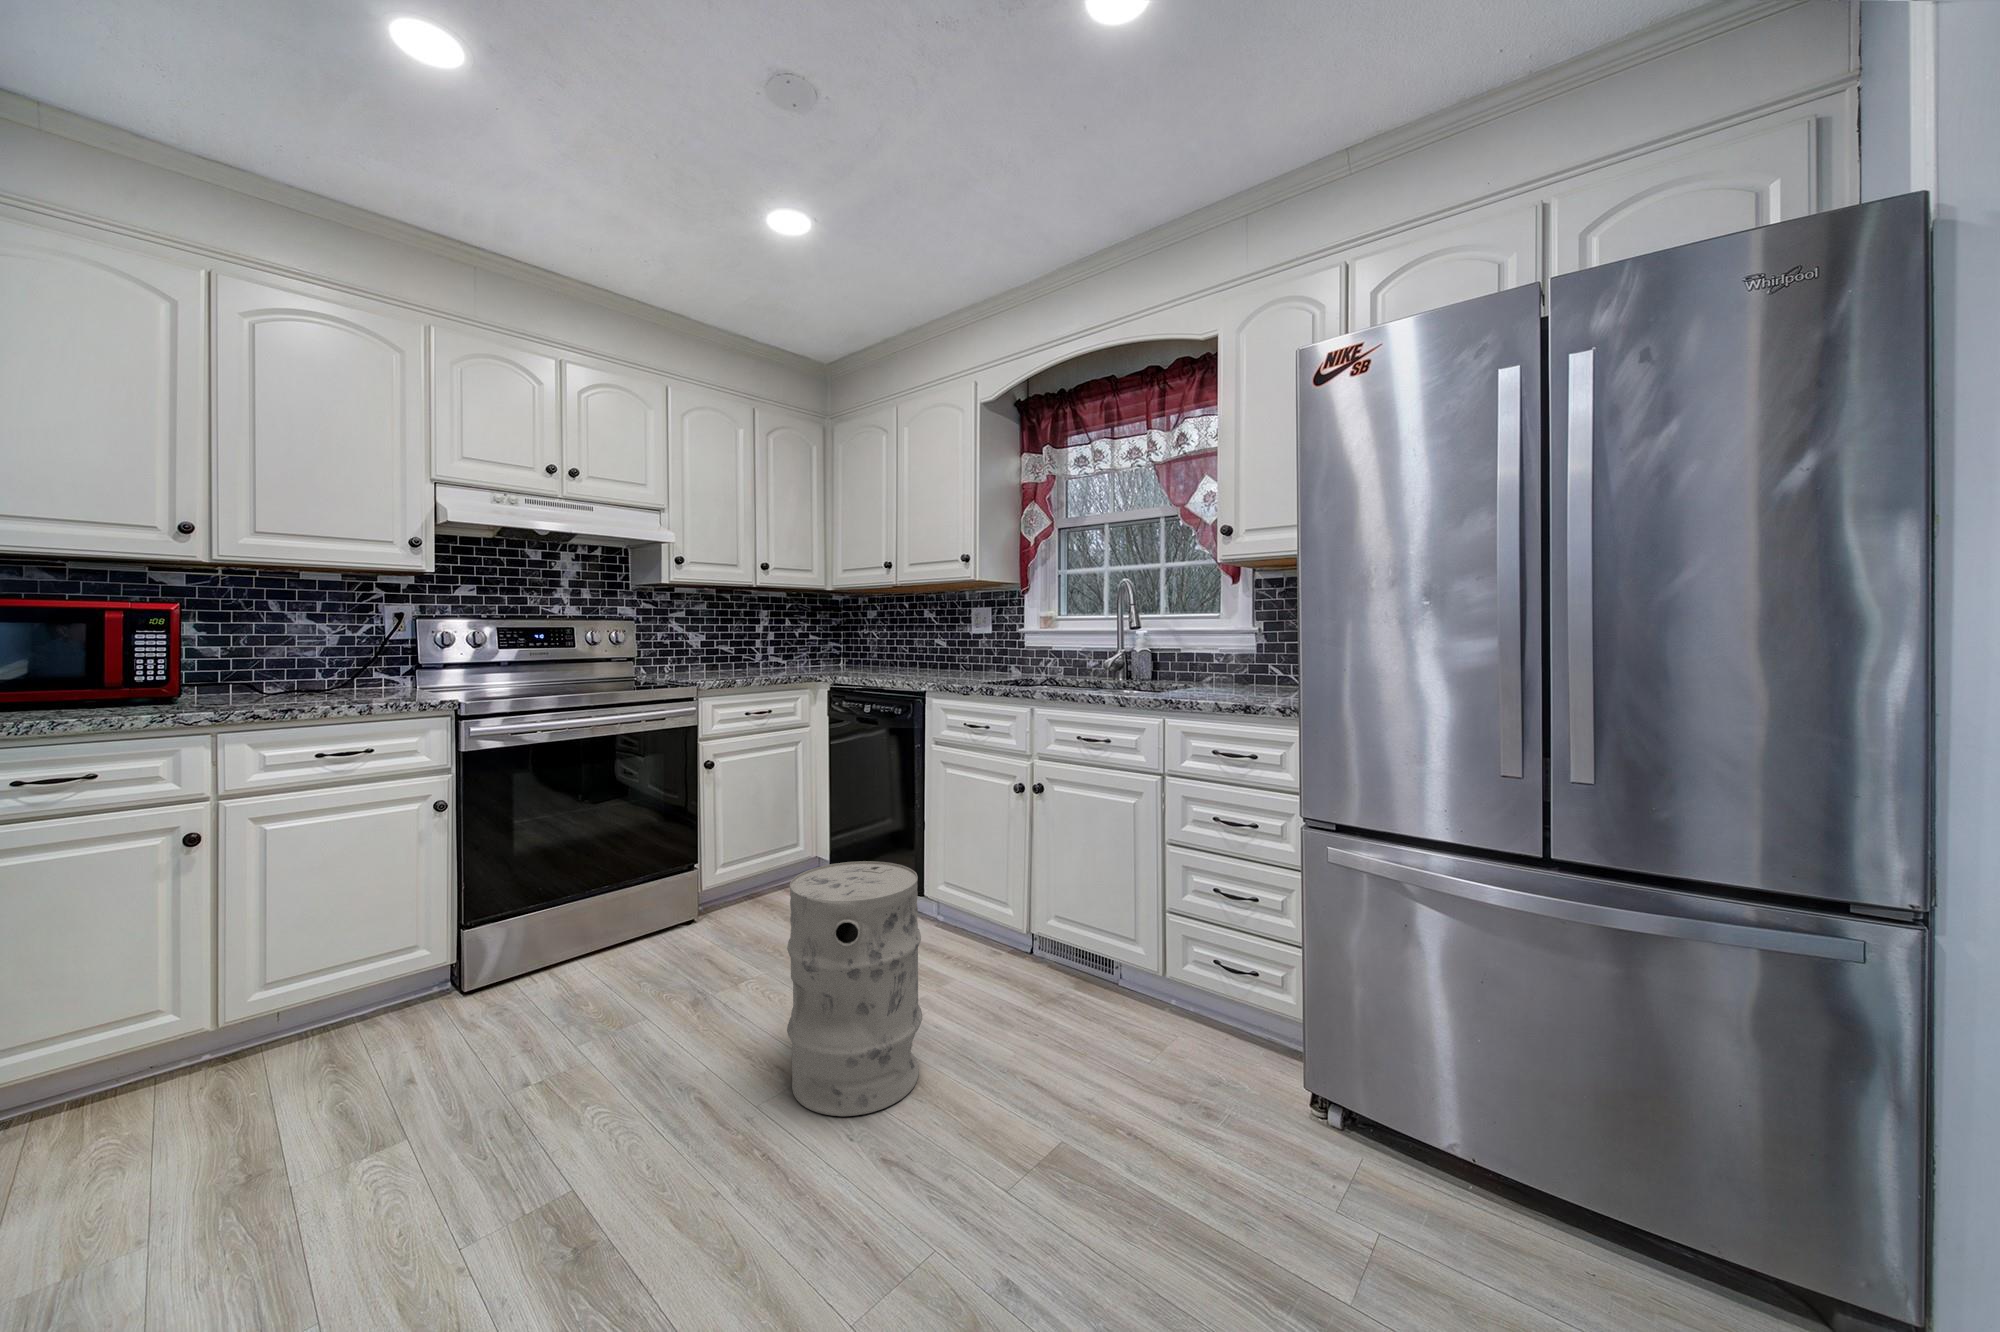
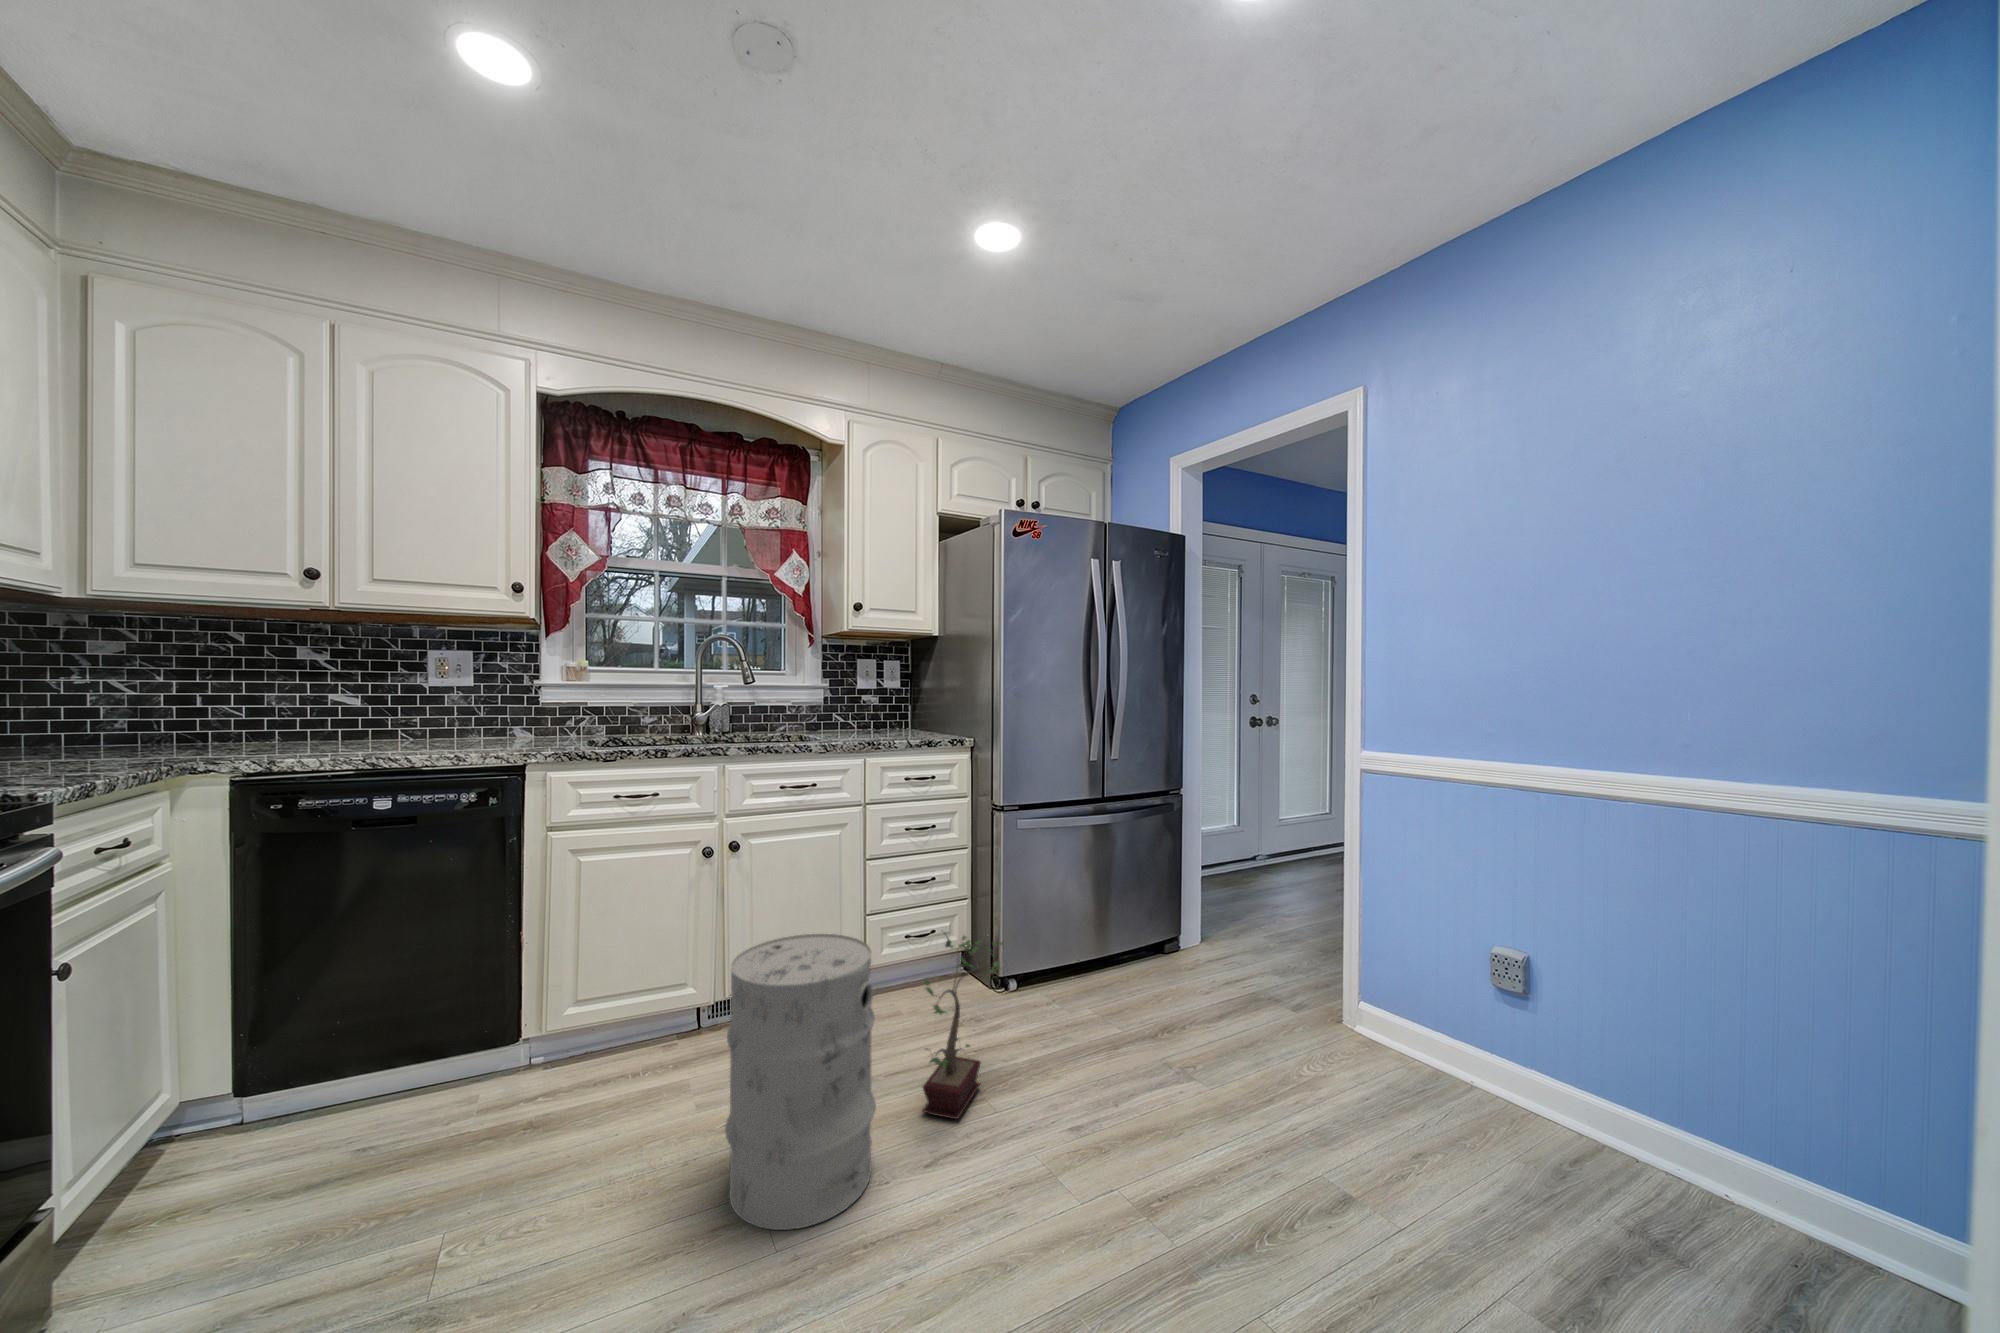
potted plant: none [947,922,1140,1141] -> present [923,936,1004,1119]

